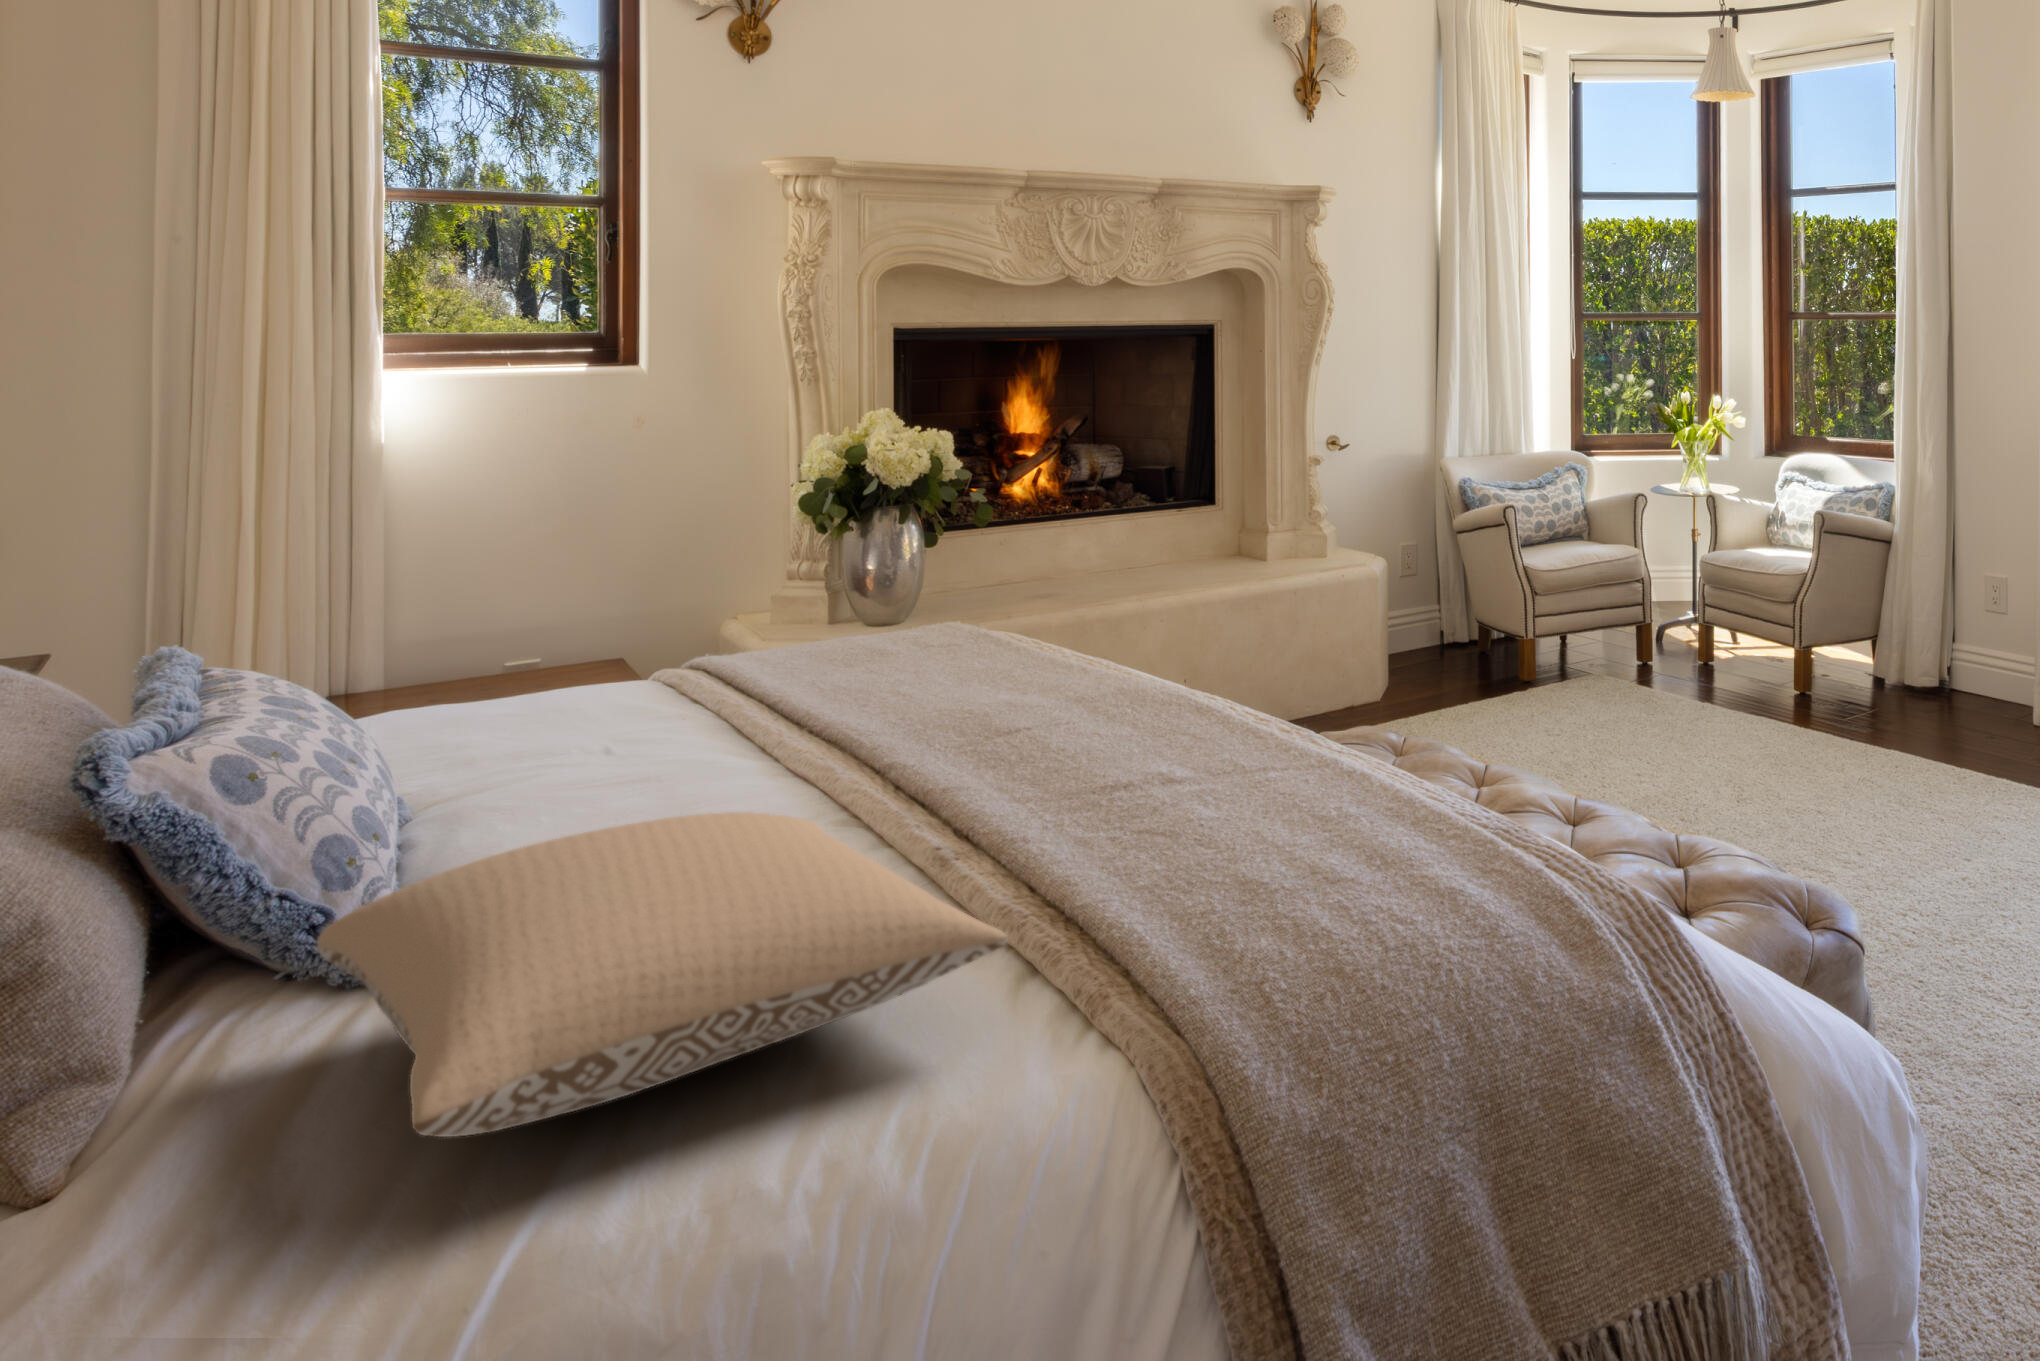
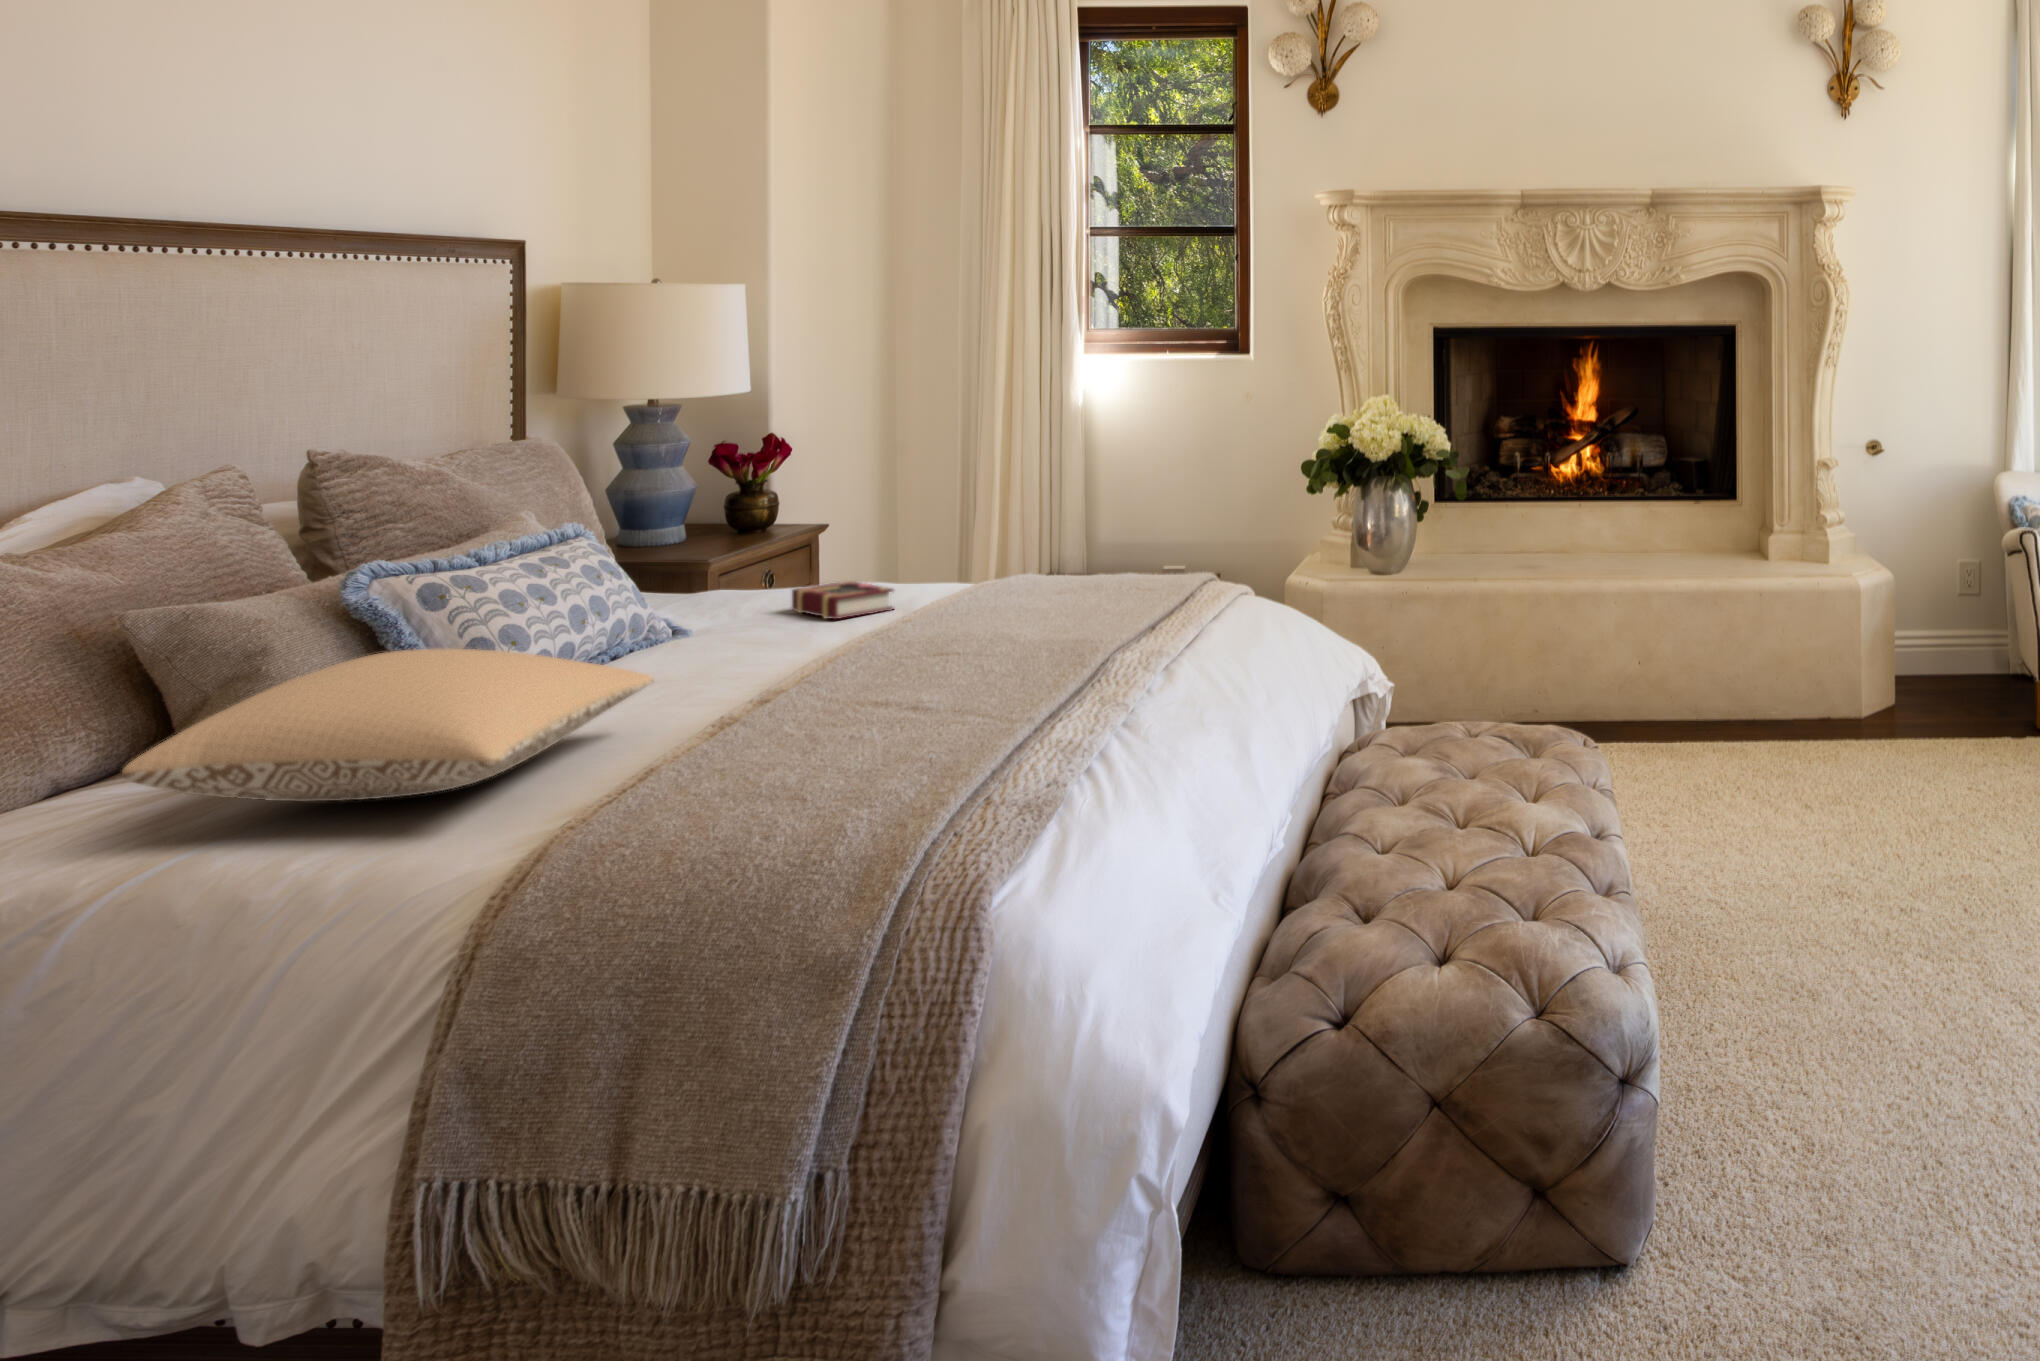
book: none [488,686,658,743] -> present [792,581,893,619]

